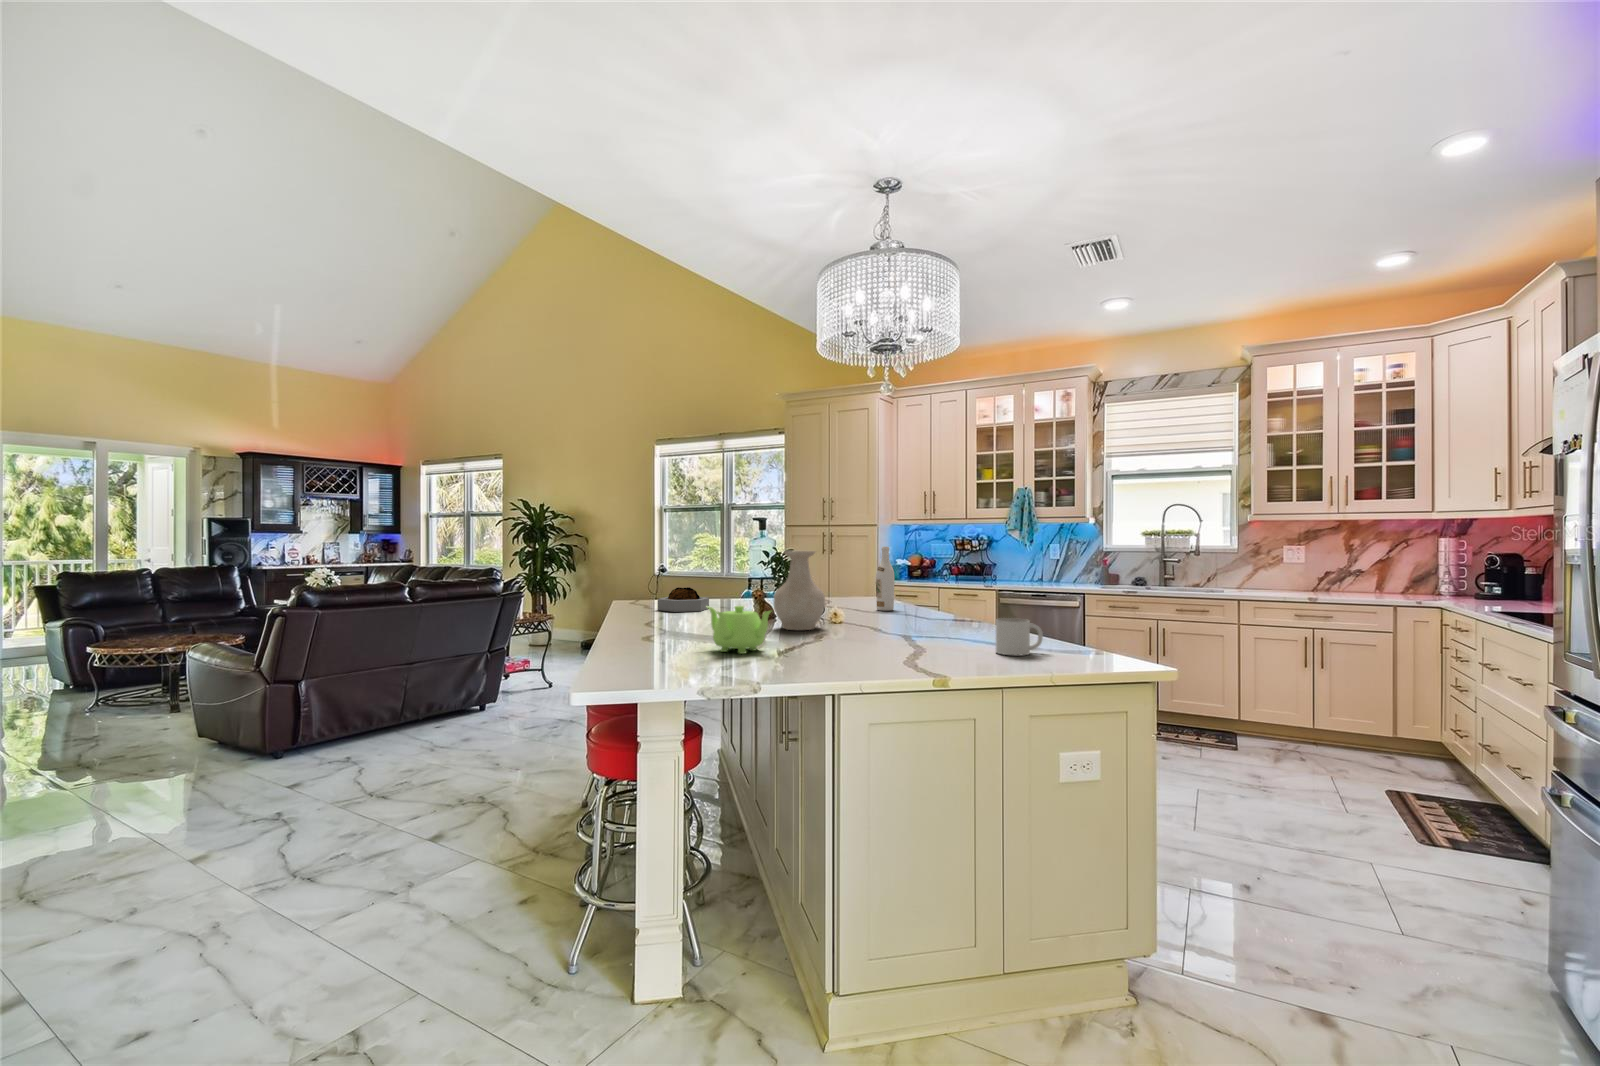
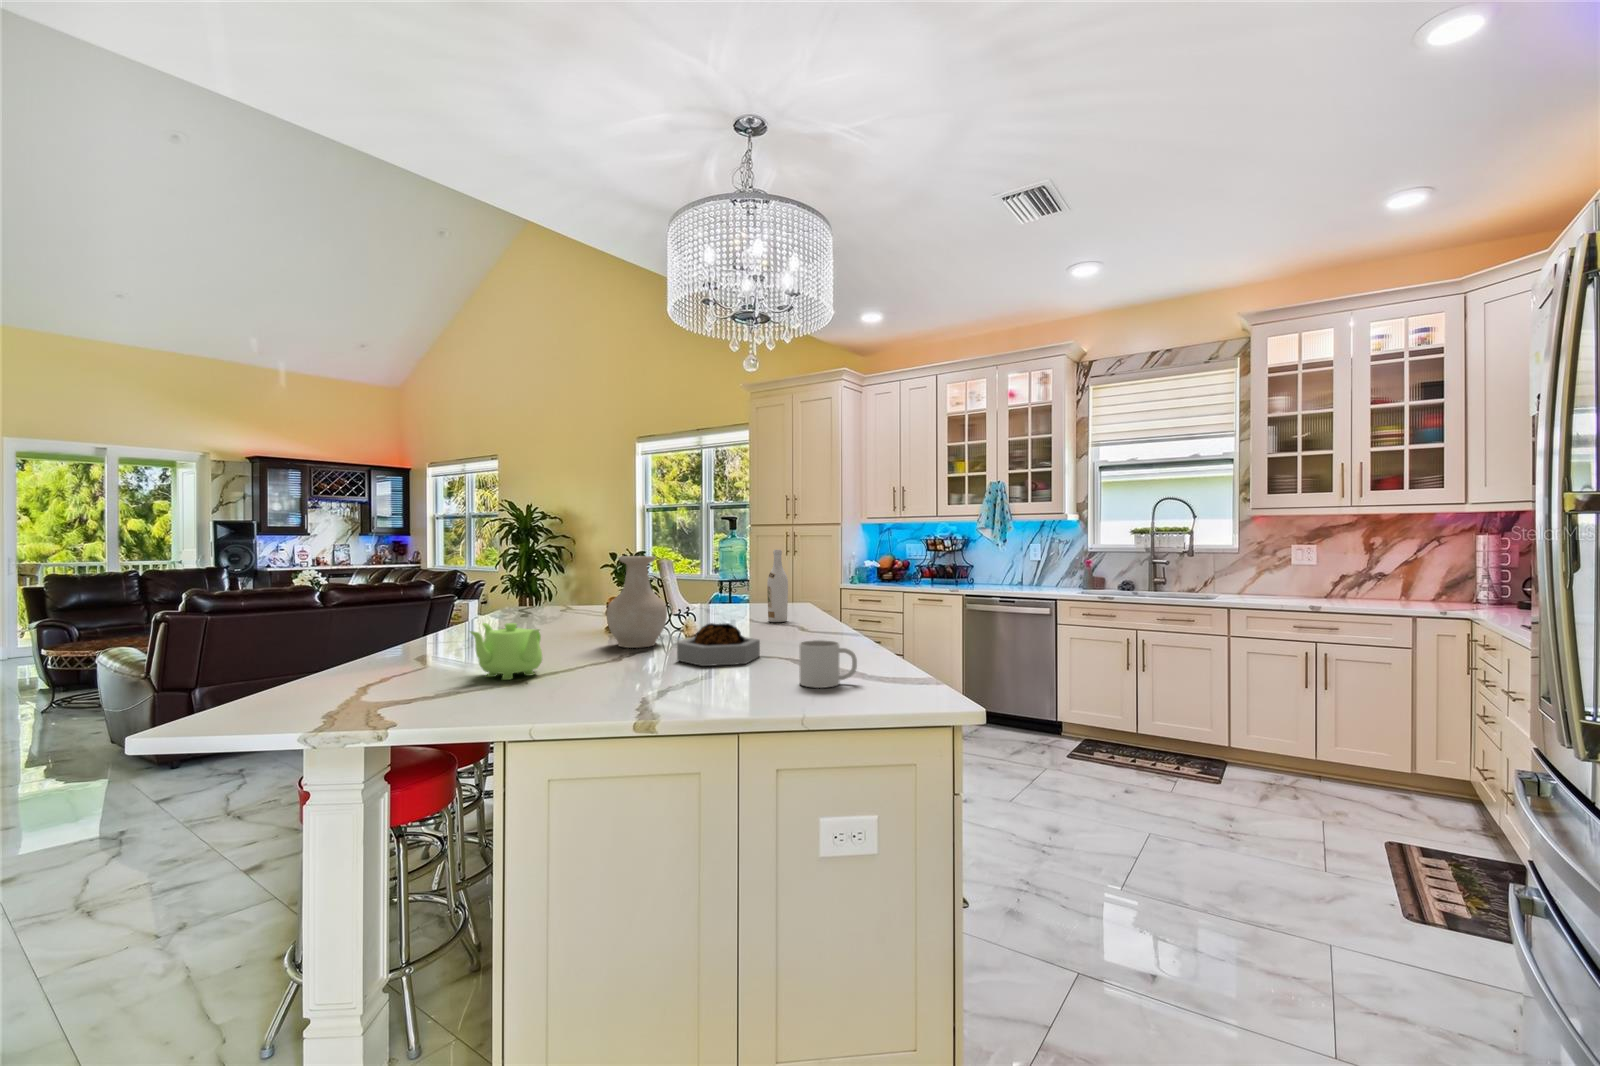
decorative bowl: present [658,587,709,612] -> present [677,623,760,666]

